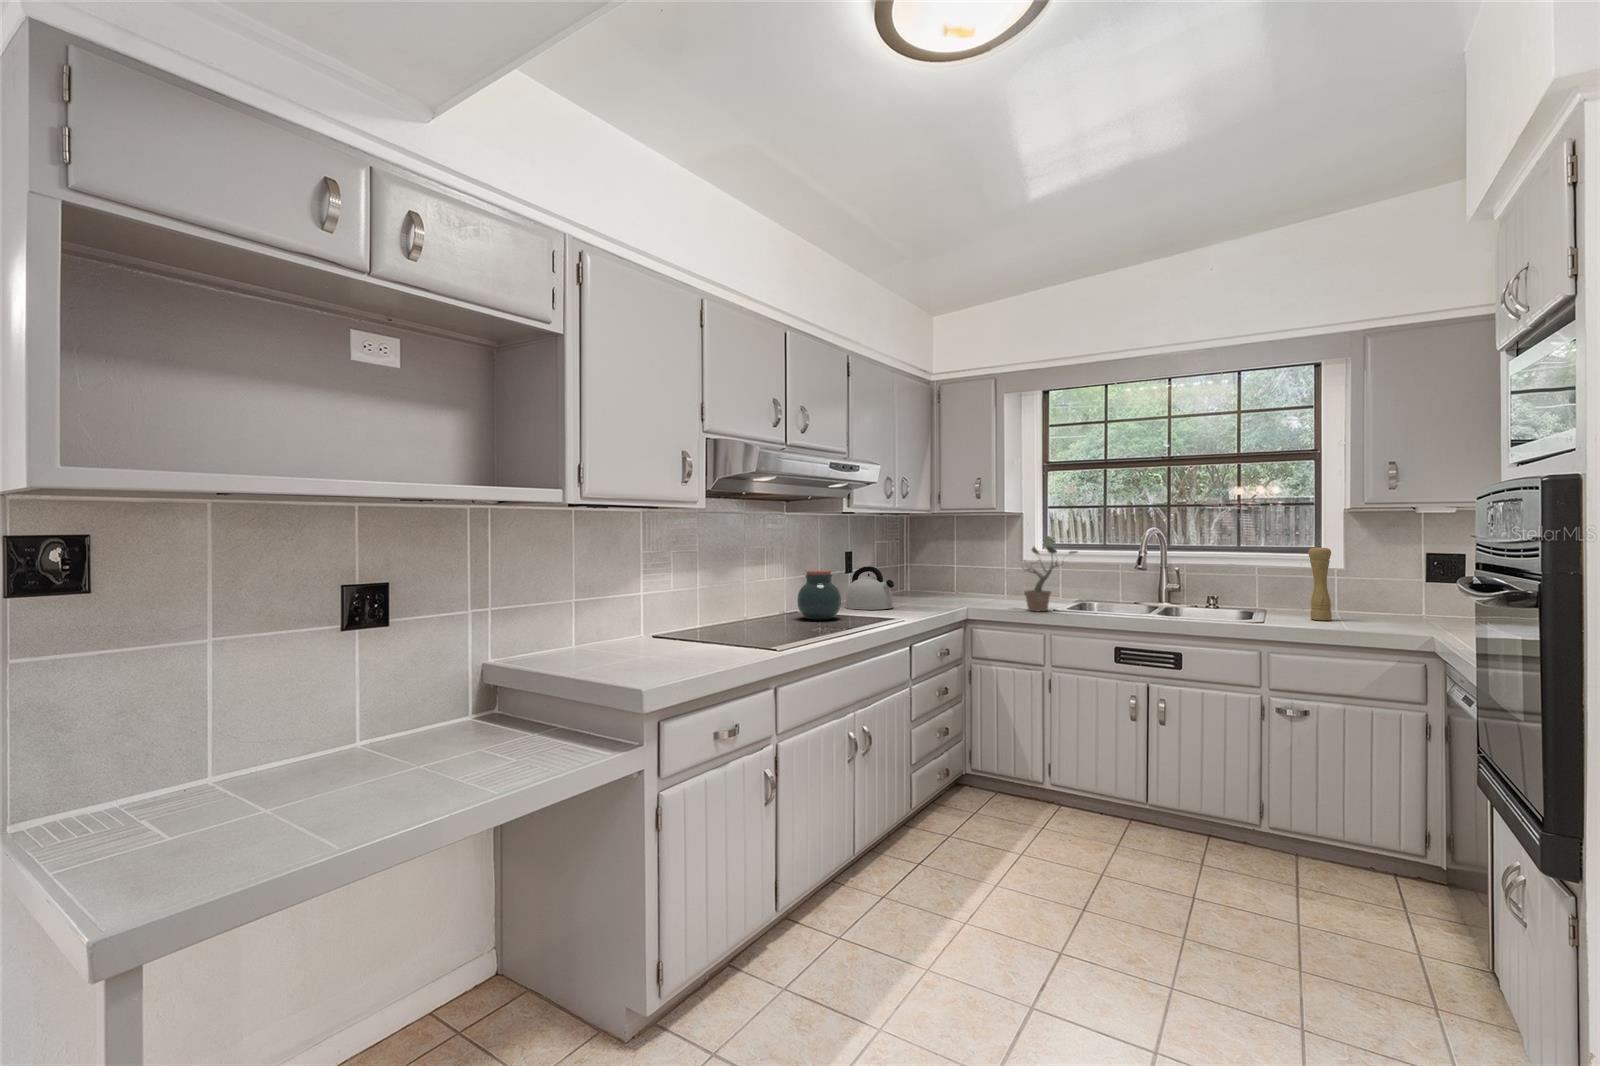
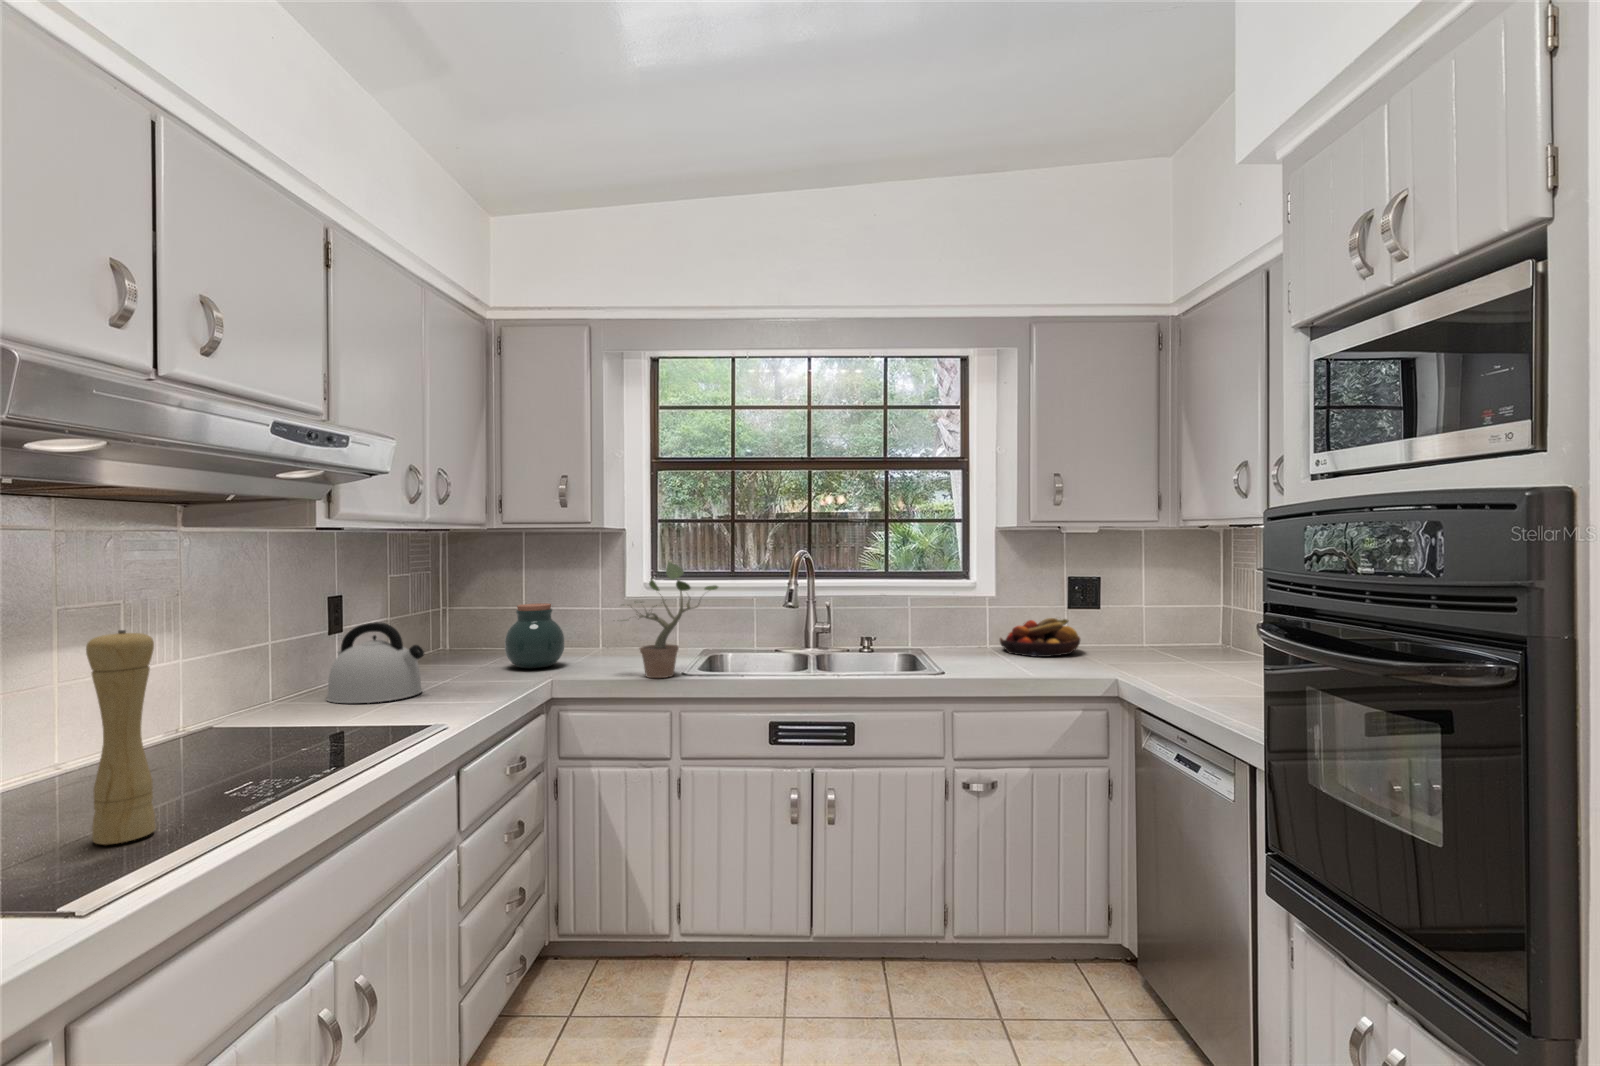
pepper mill: present [1308,546,1332,620] -> present [86,630,155,845]
jar: present [797,570,841,620] -> present [505,603,565,668]
fruit bowl: none [1346,589,1433,621] -> present [1000,618,1080,657]

